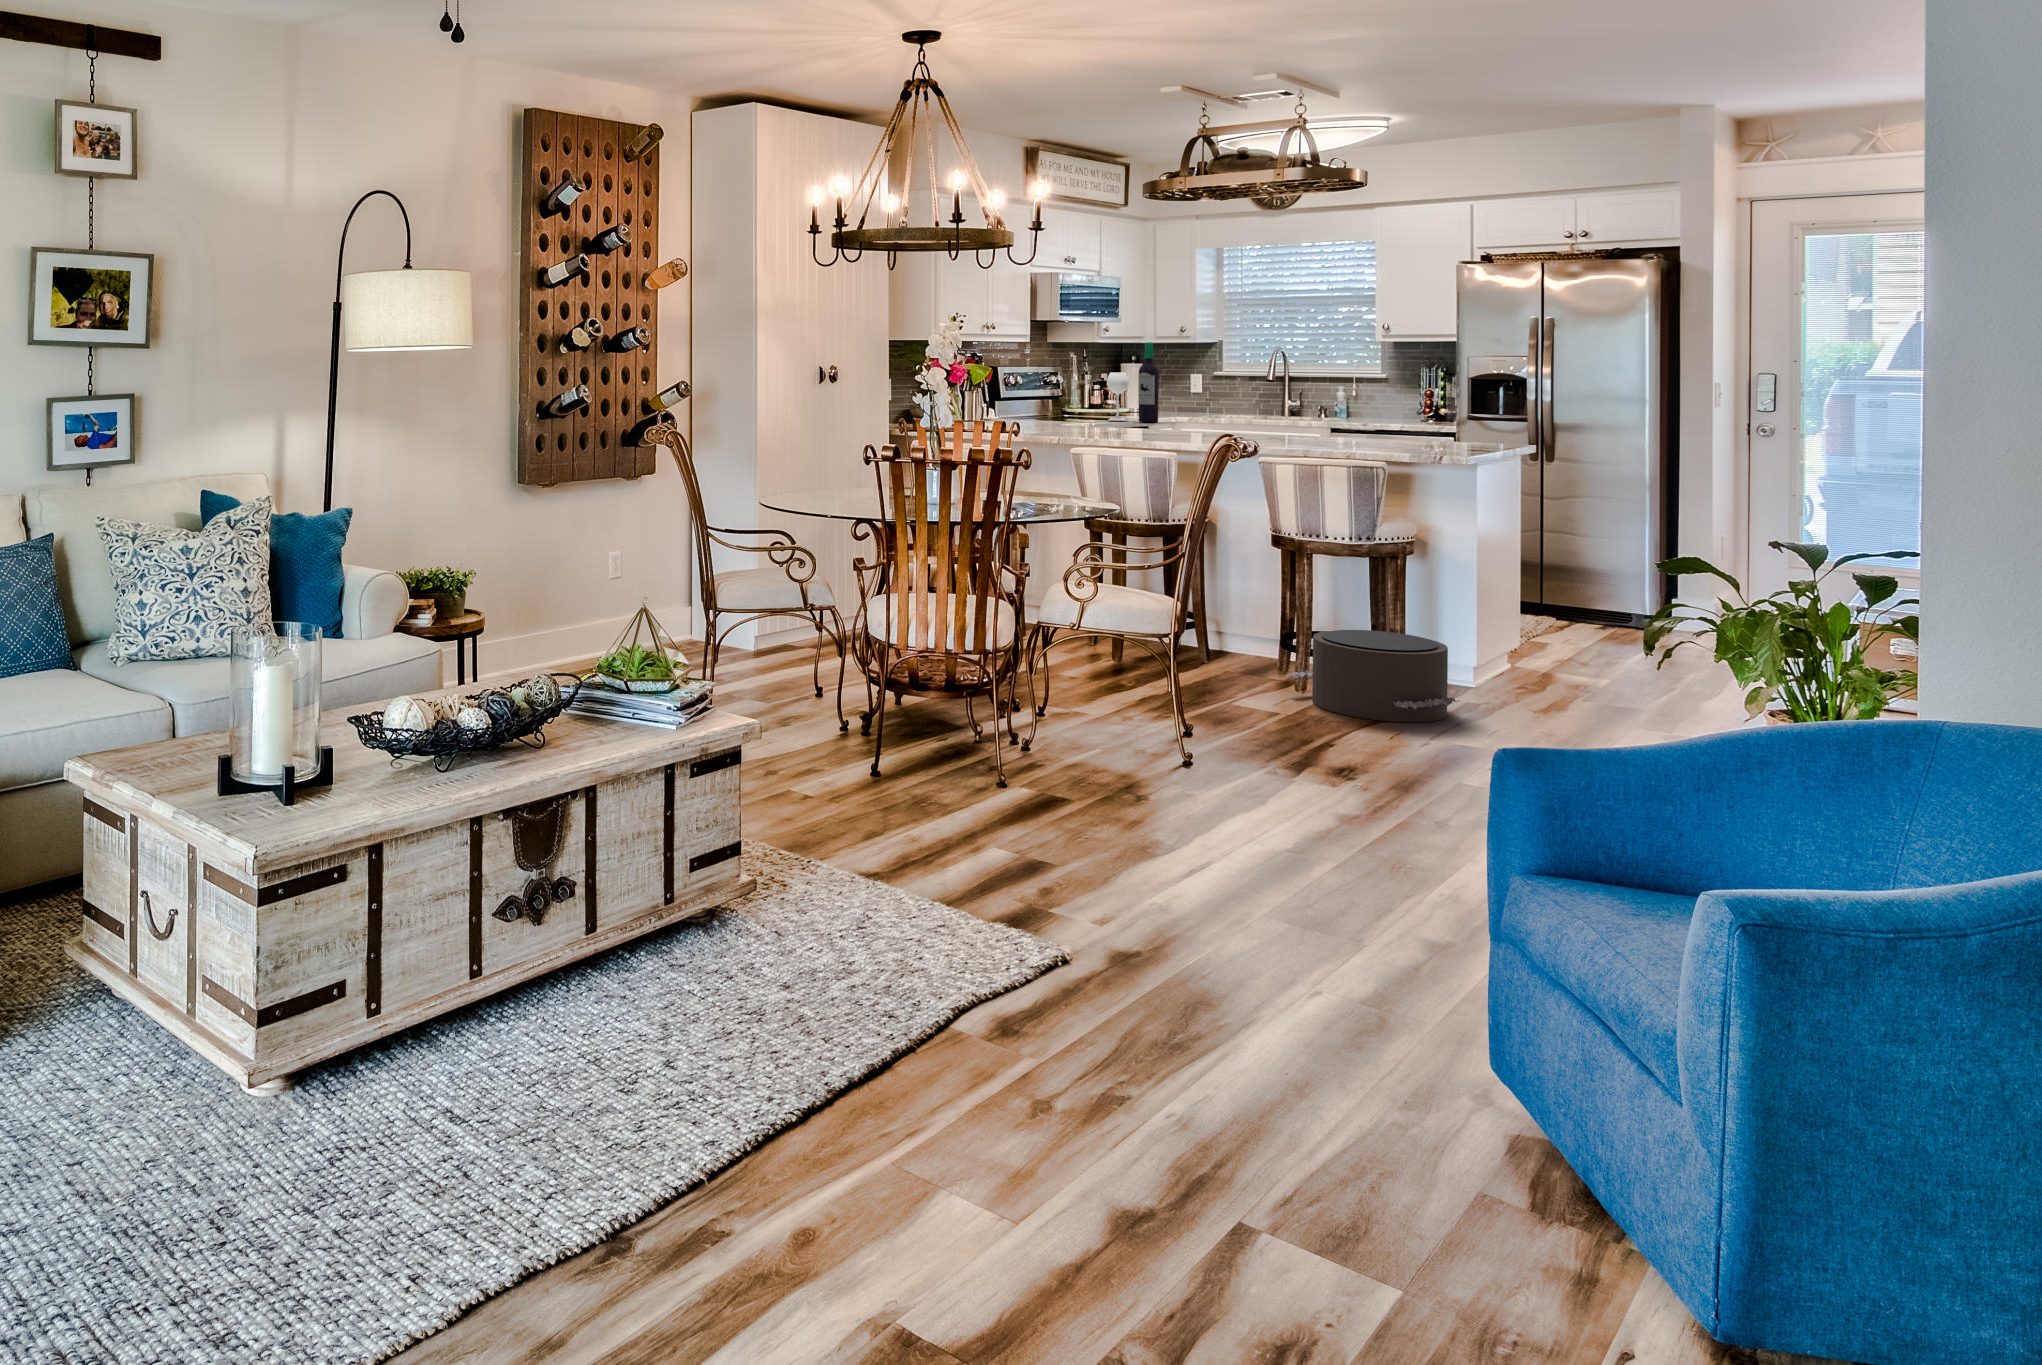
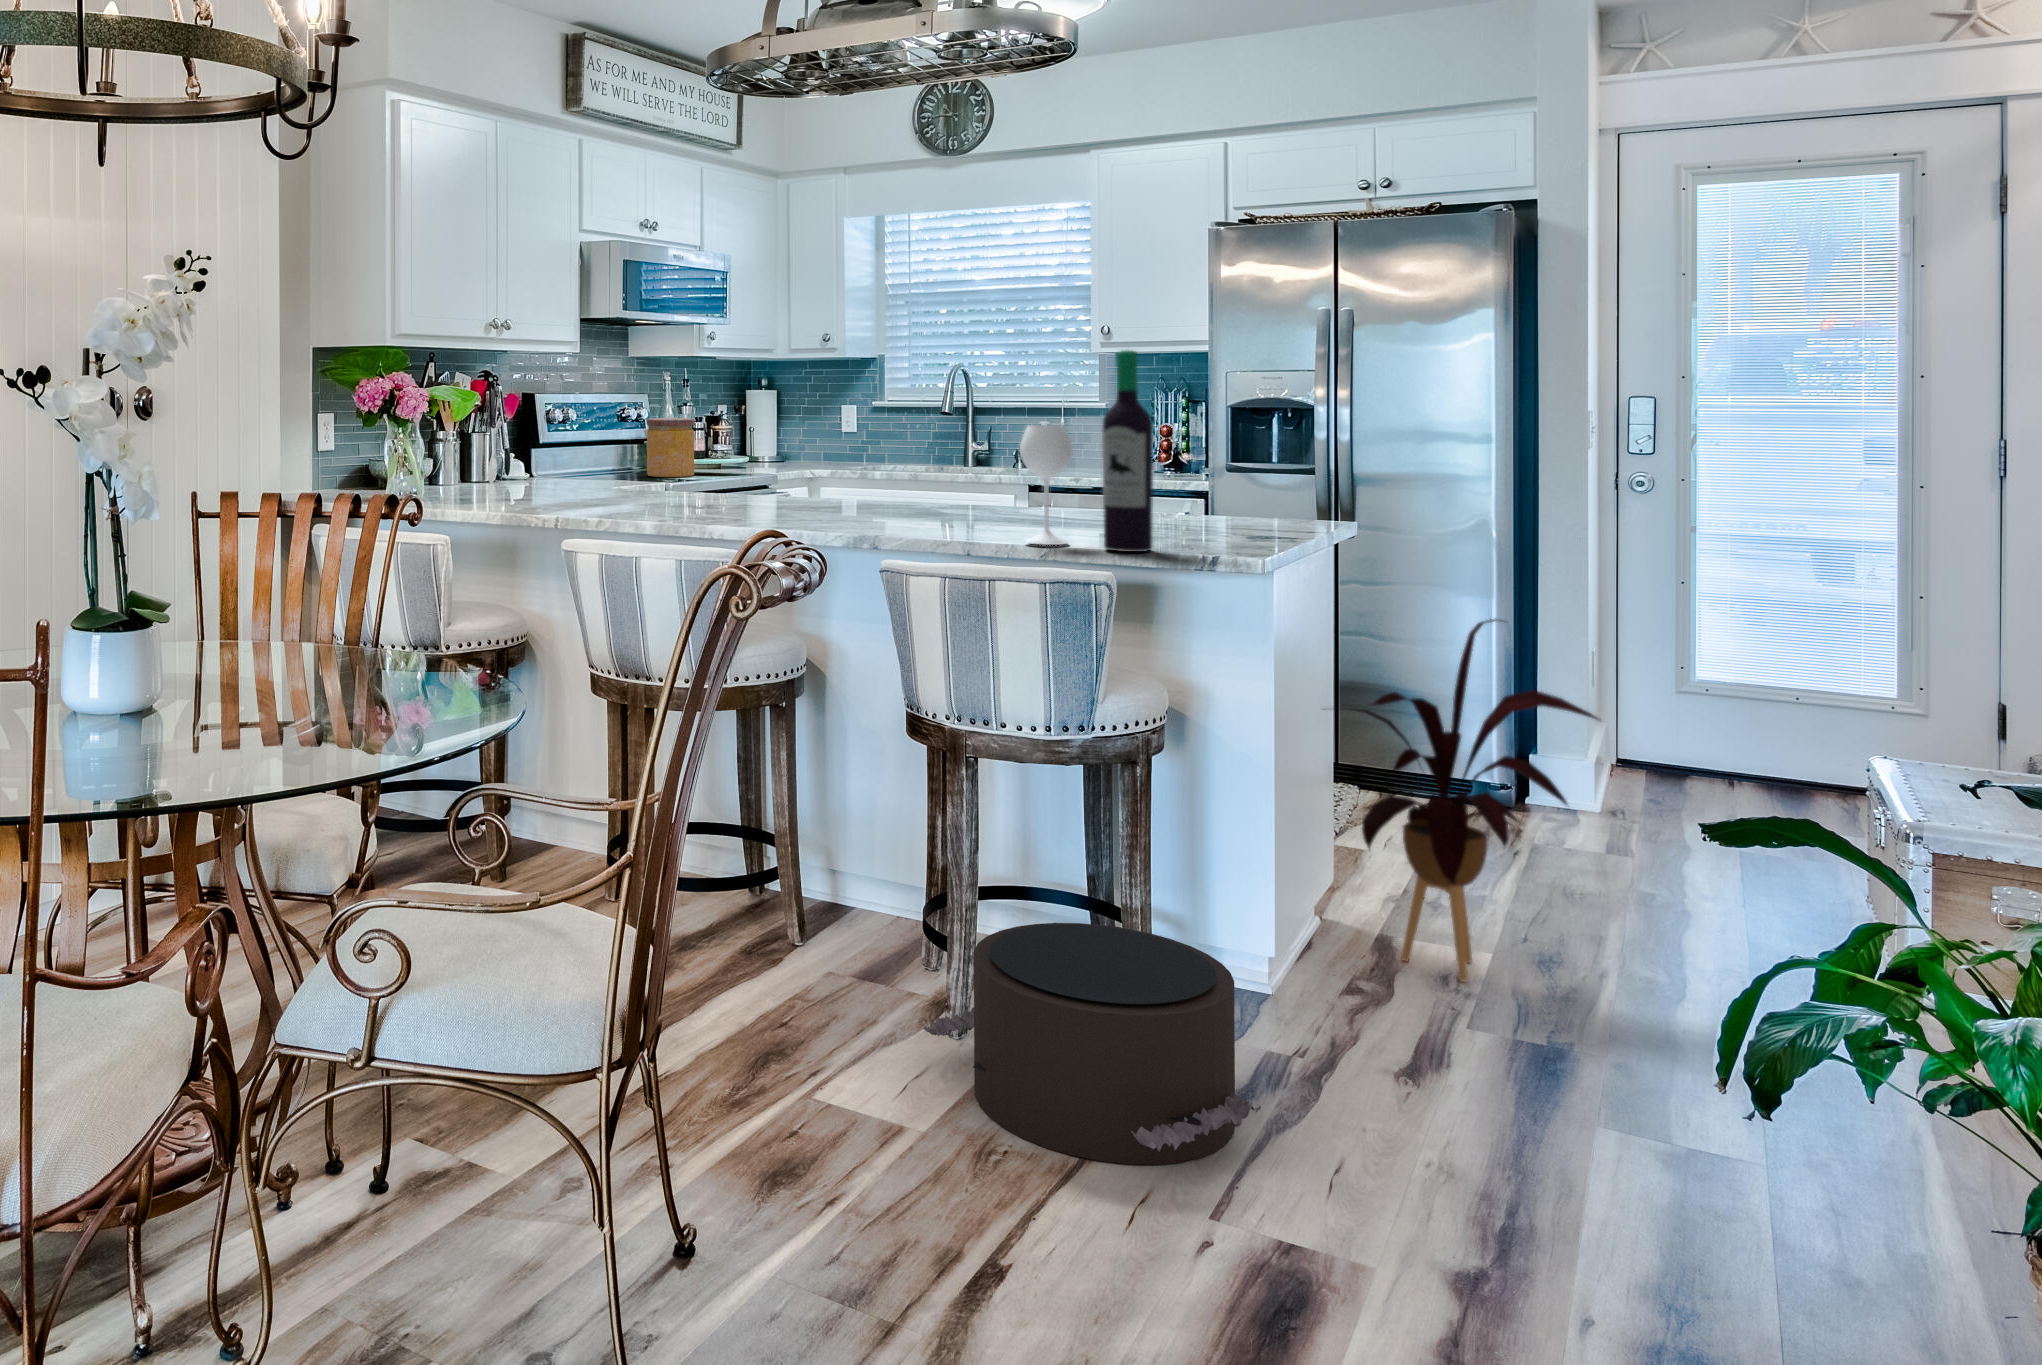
wine bottle: present [1107,342,1159,422] -> present [1020,350,1153,552]
jar: none [1066,382,1099,420] -> present [647,418,694,477]
house plant: none [1510,492,1673,684] -> present [1344,619,1598,981]

